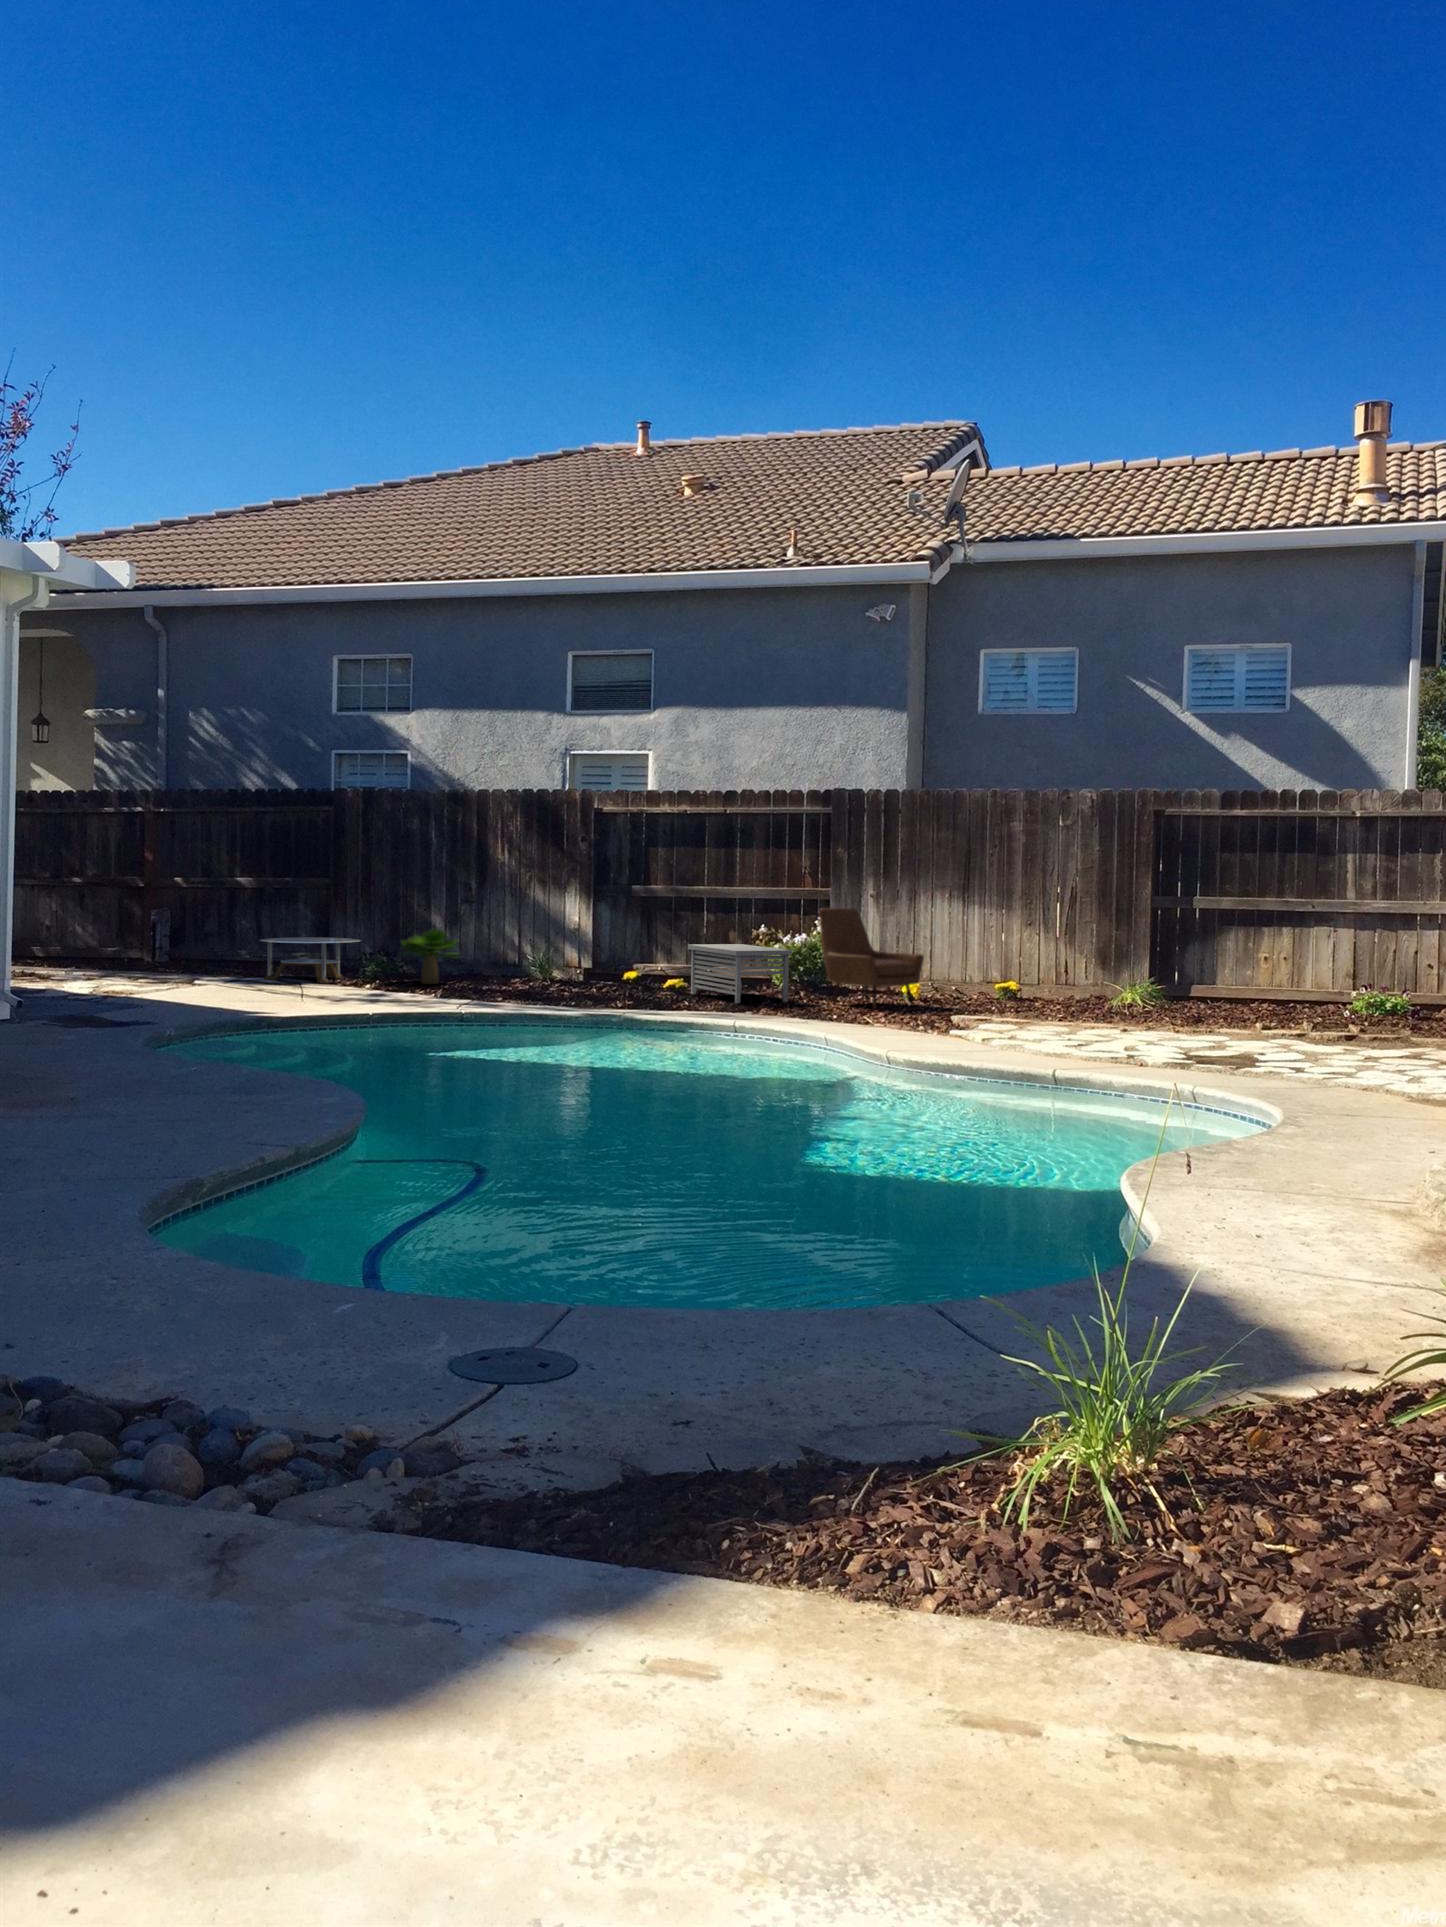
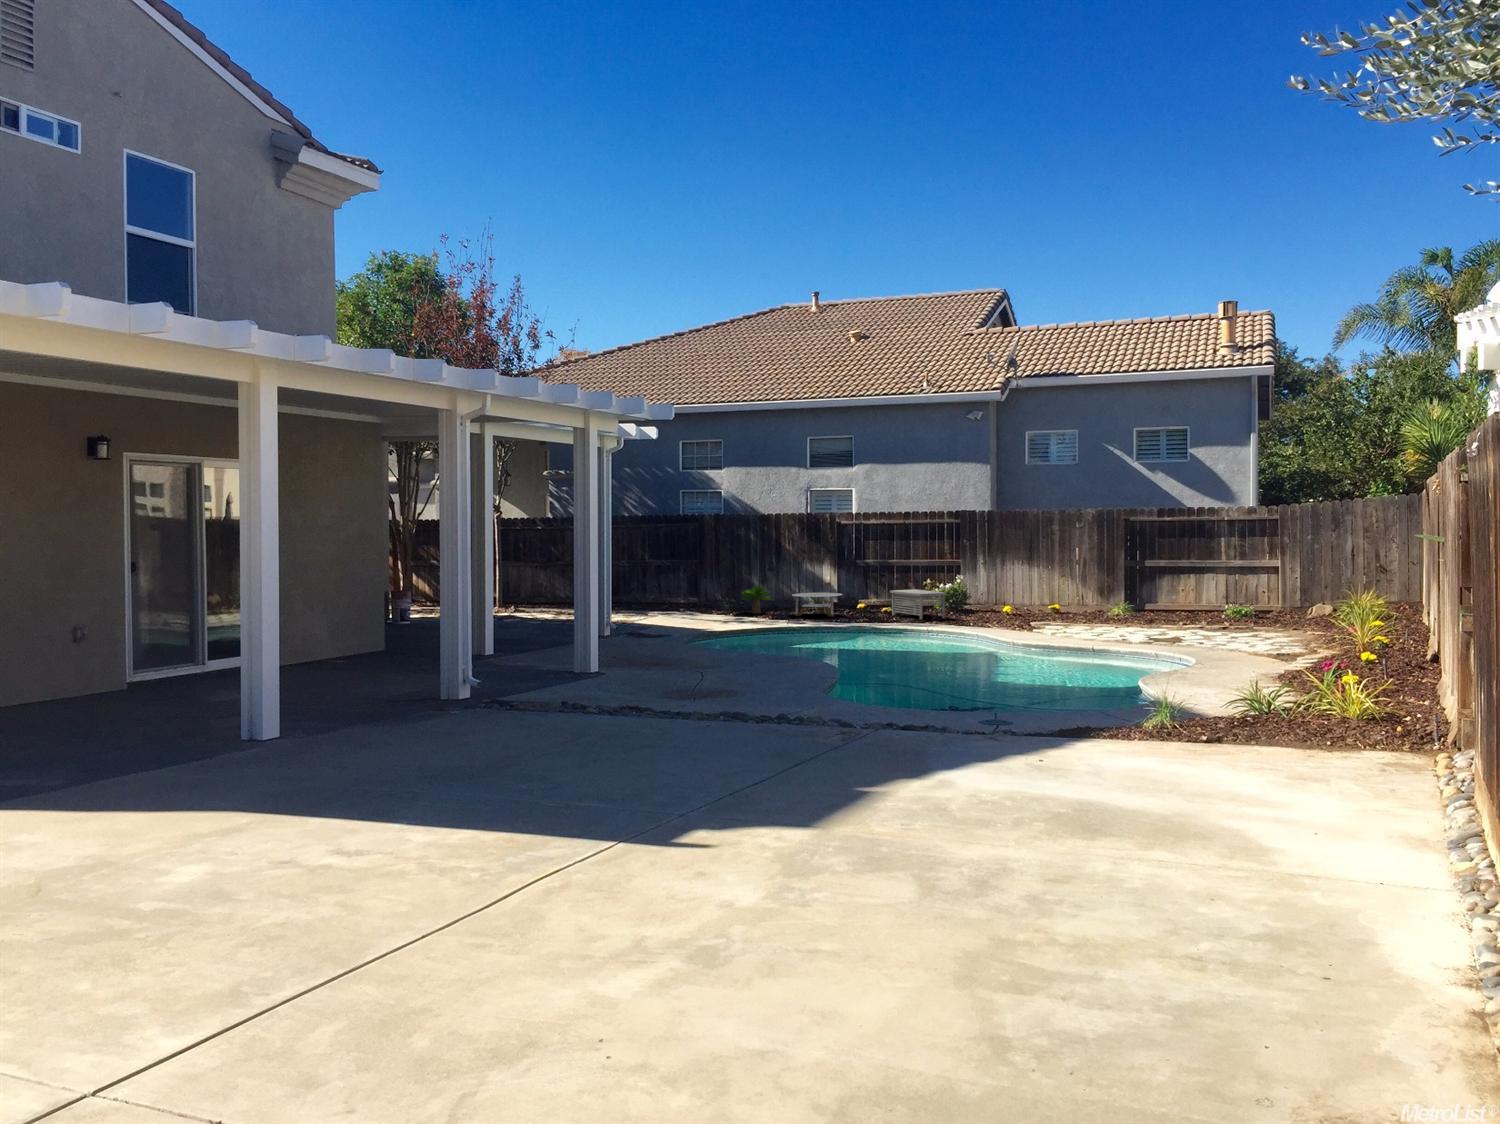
chair: present [819,908,924,1009] -> none [959,571,1012,621]
round table: present [260,937,361,983] -> present [792,593,843,617]

